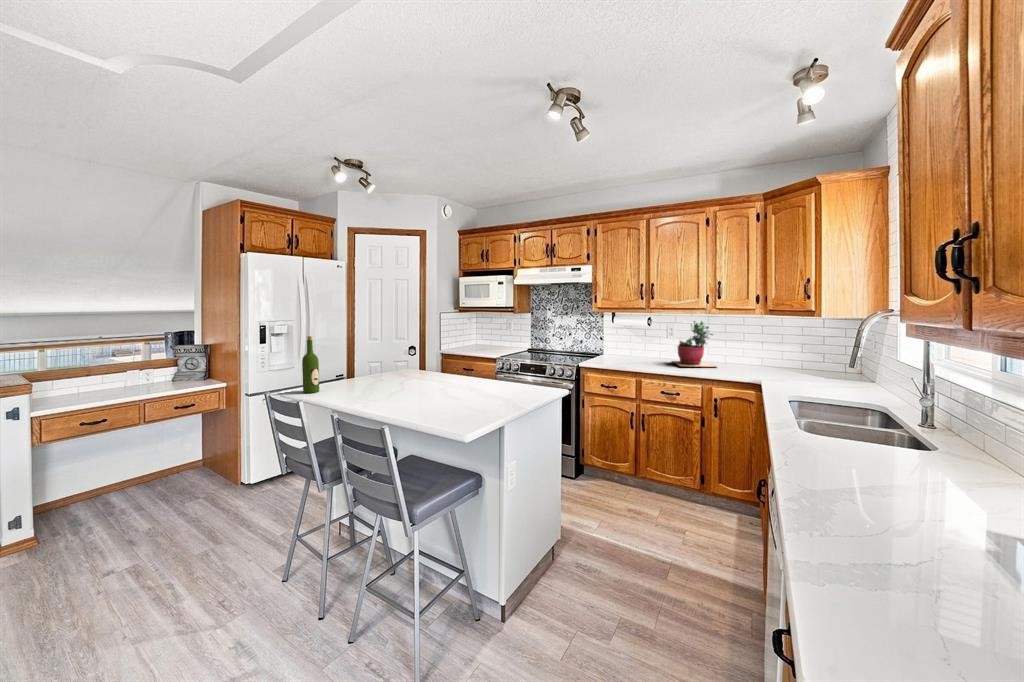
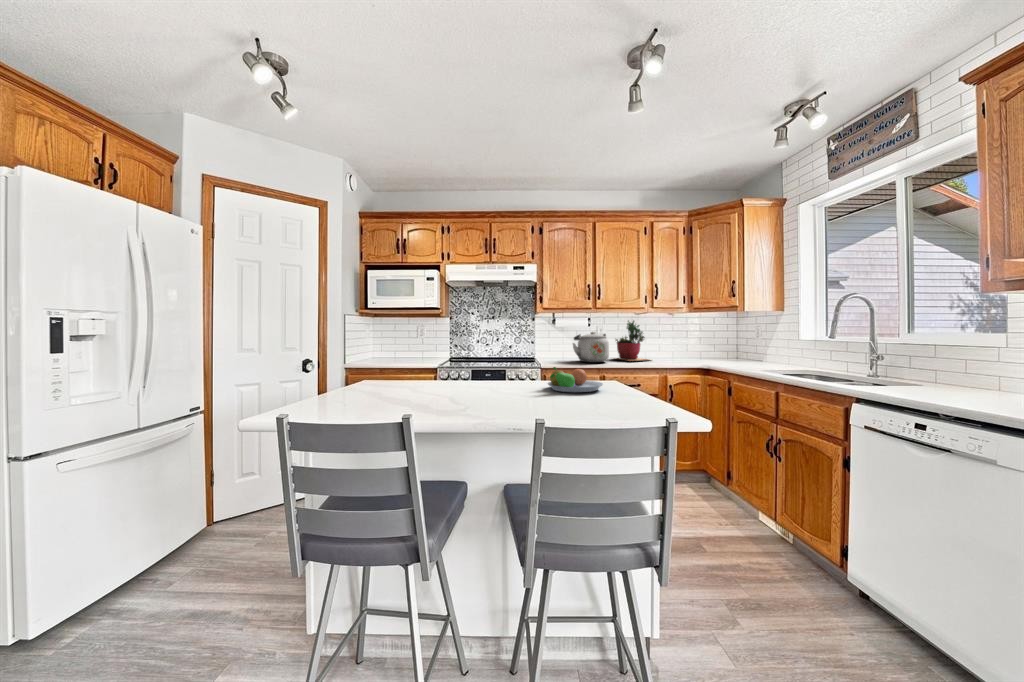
kettle: none [618,333,658,365] -> present [573,332,609,362]
wine bottle: present [302,336,319,393] -> none [321,313,353,422]
fruit bowl: none [453,372,500,393] -> present [547,367,603,392]

